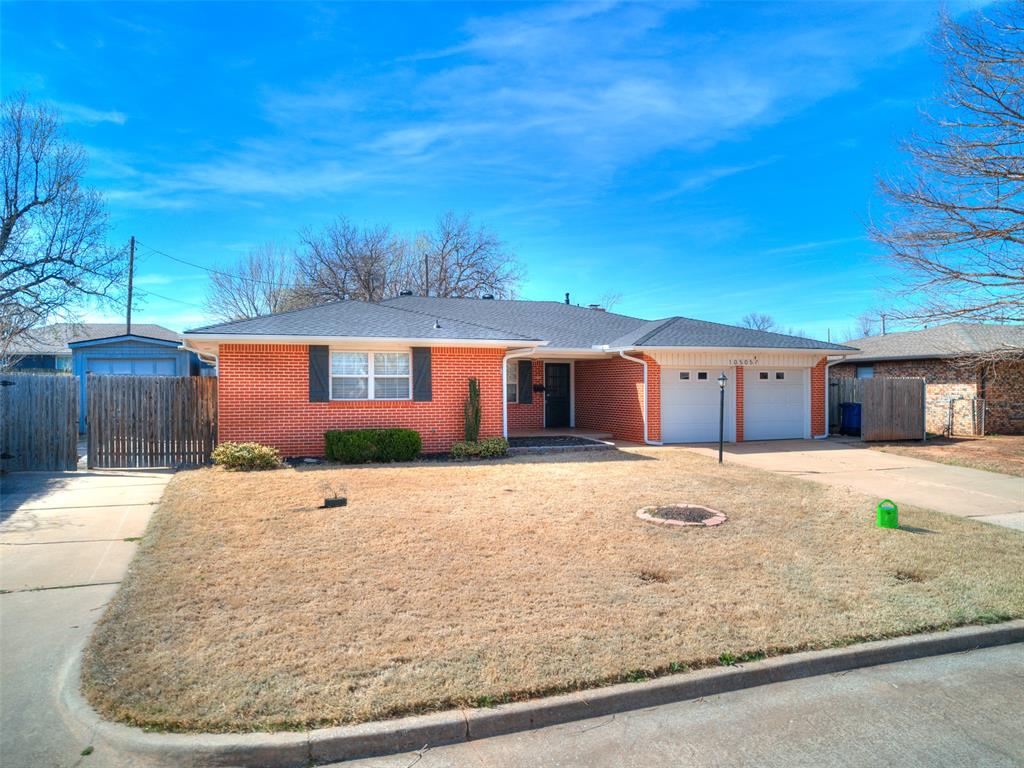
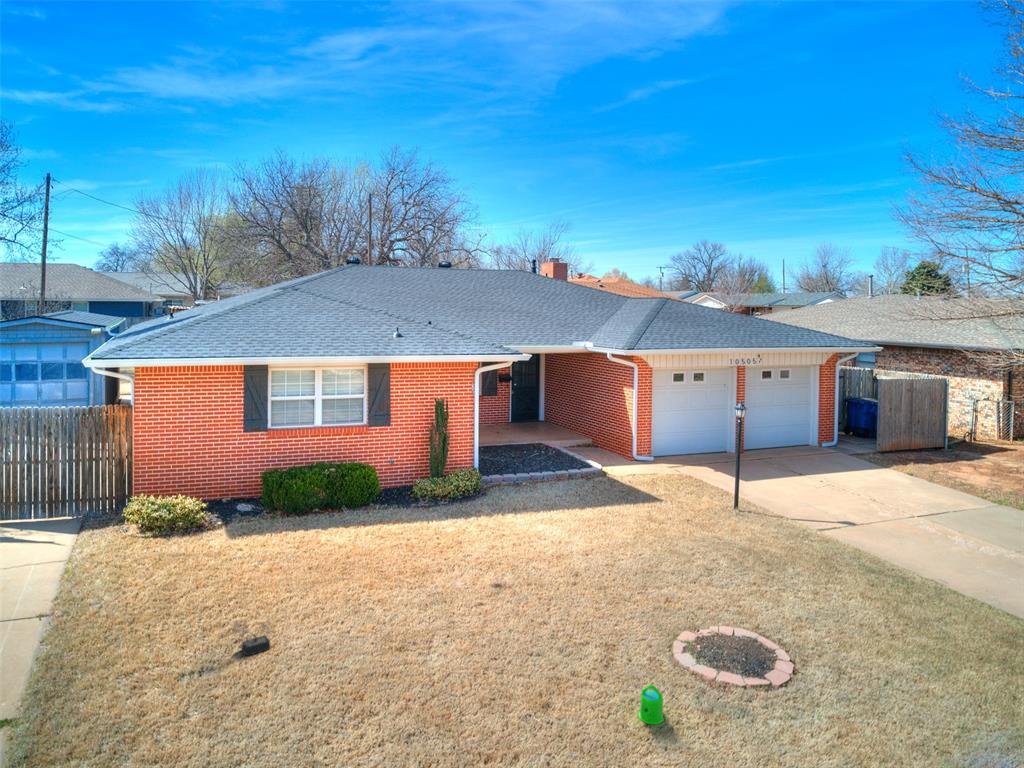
watering can: present [876,499,899,528] -> present [638,685,664,724]

